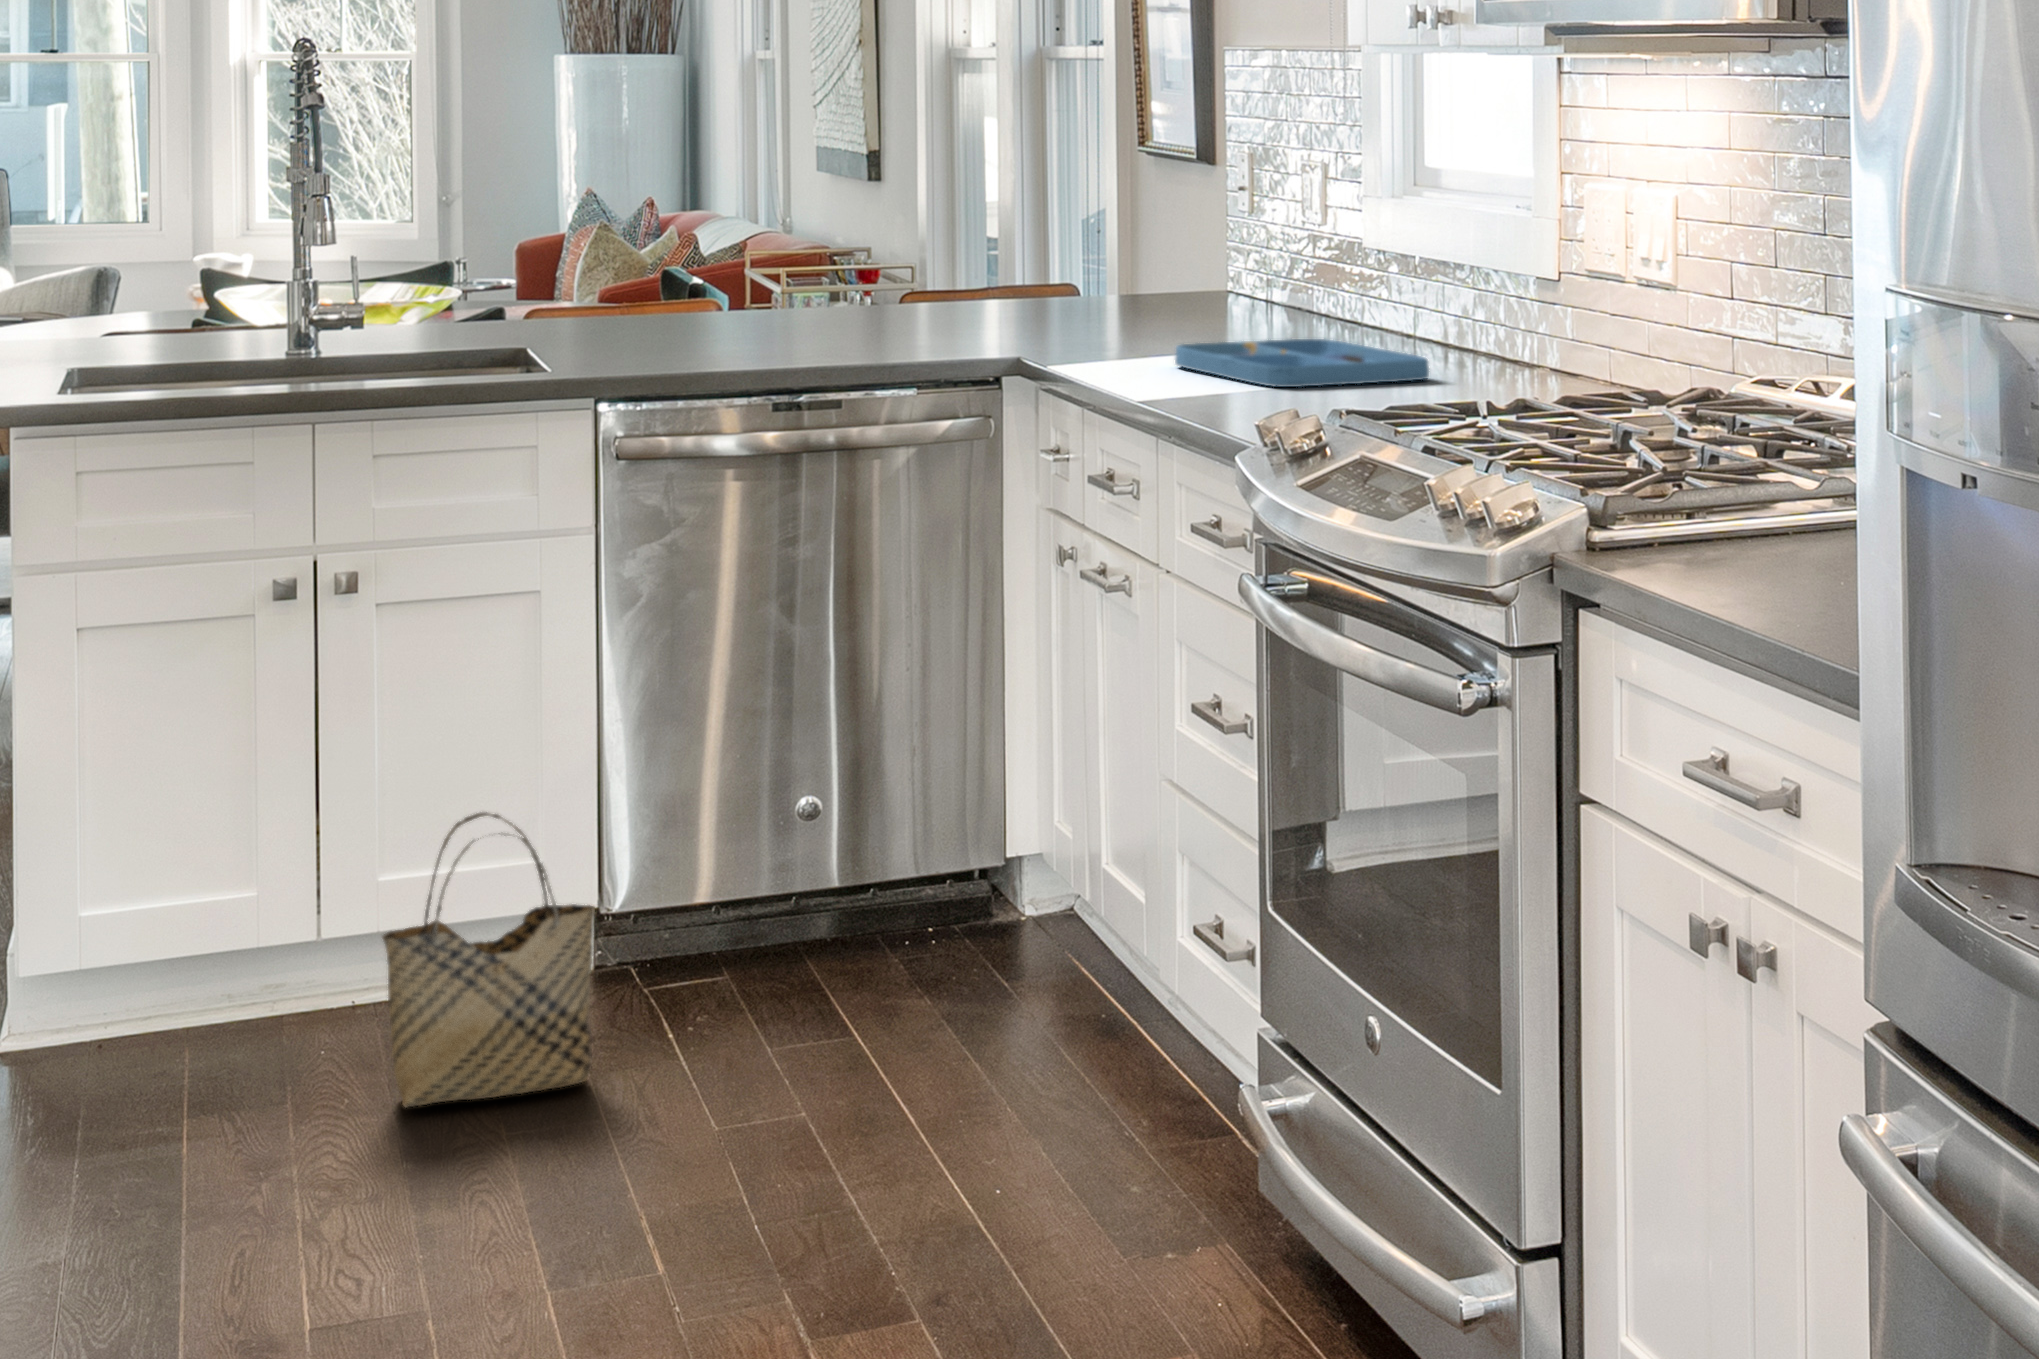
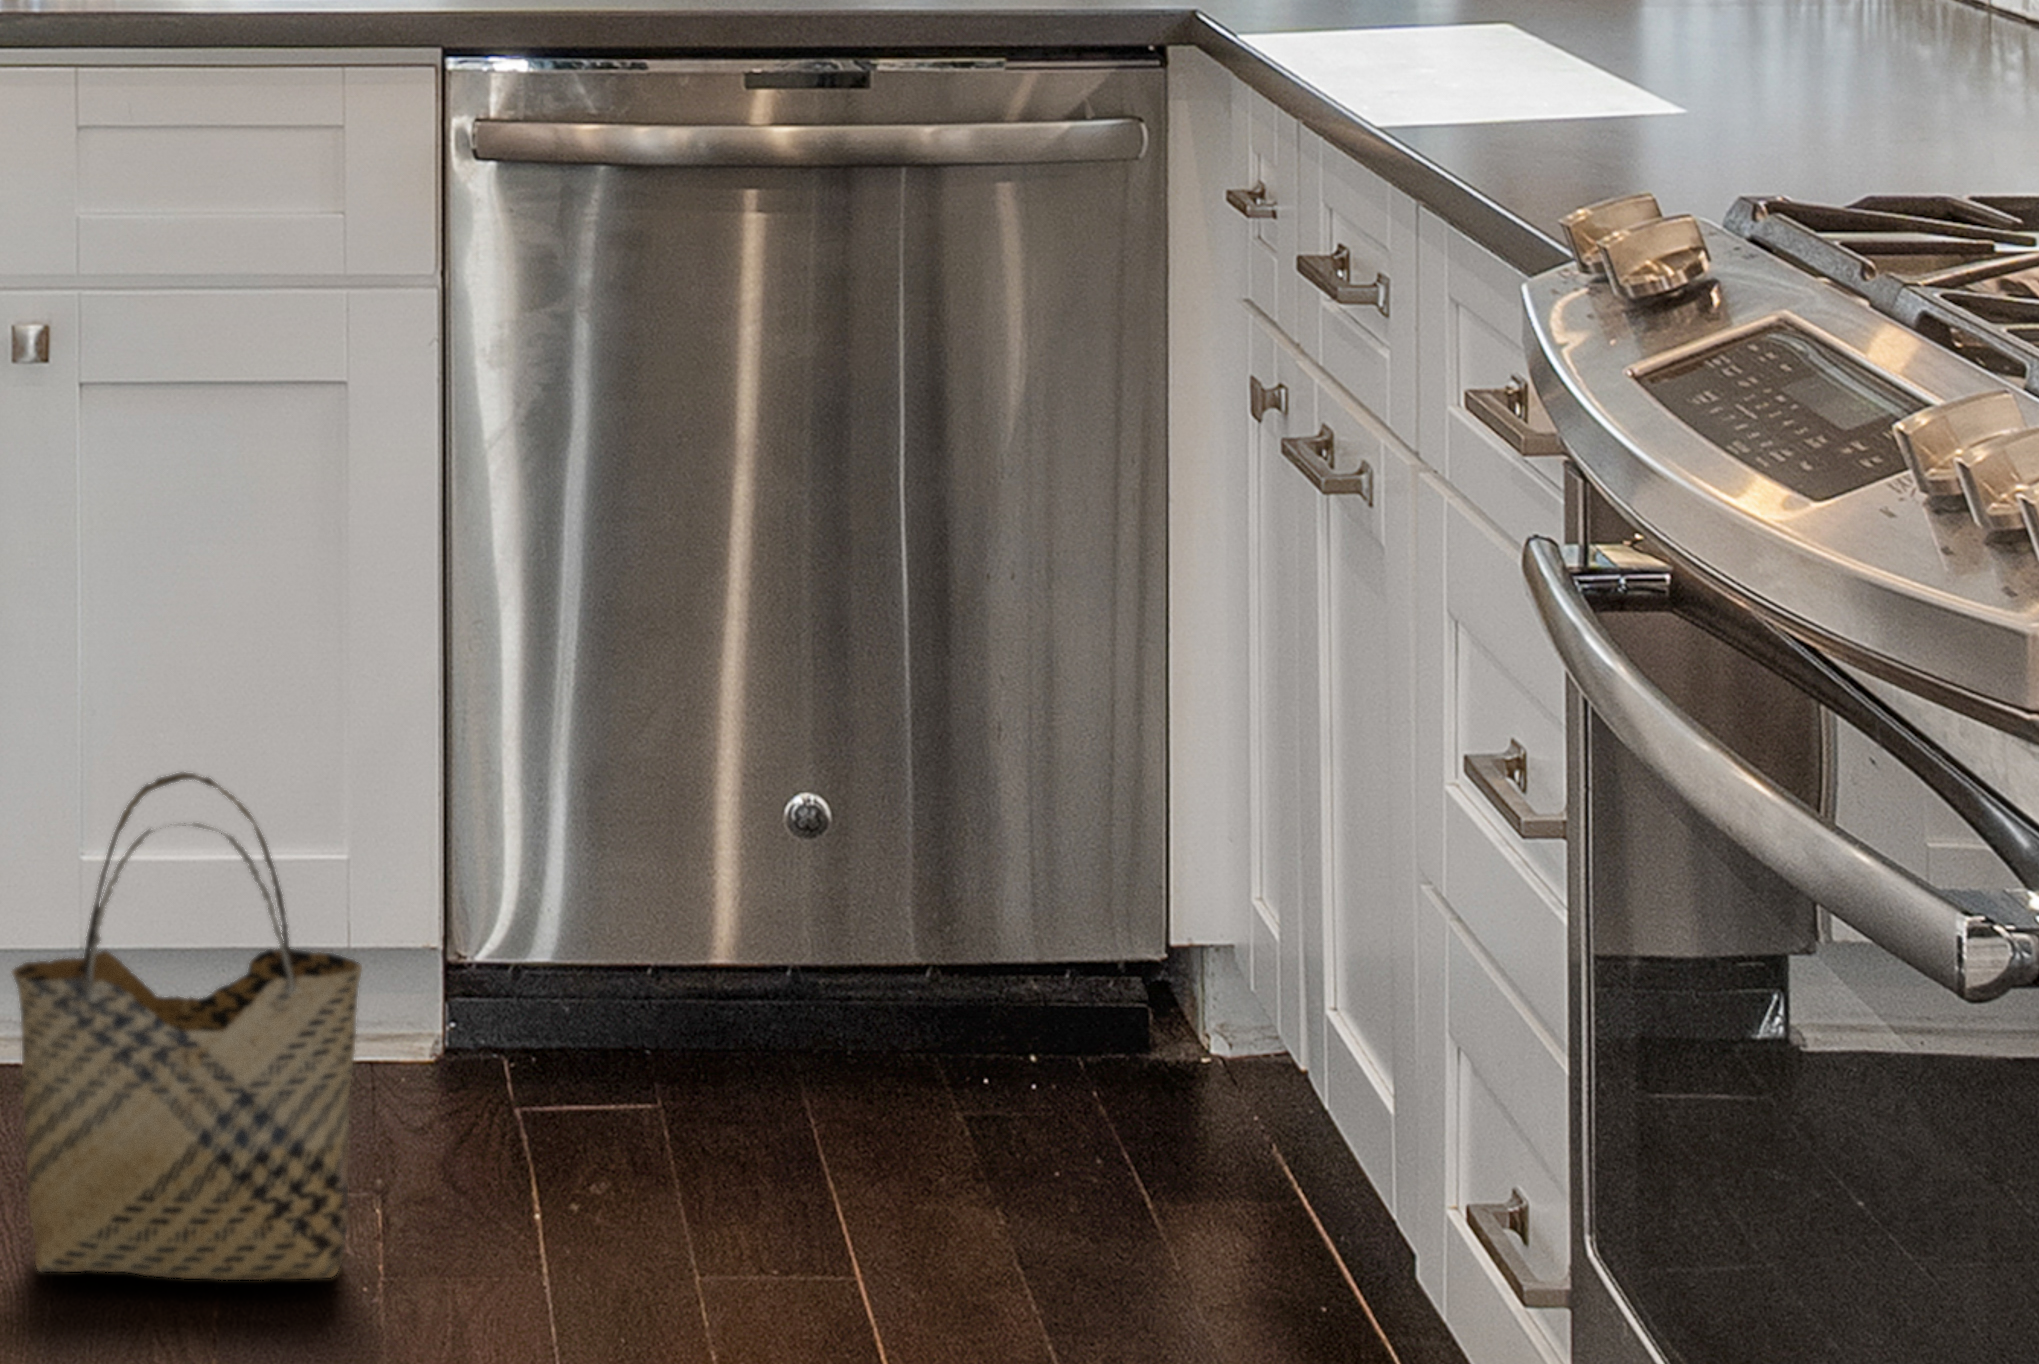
tray: present [1175,339,1429,387] -> none [1463,5,1998,115]

